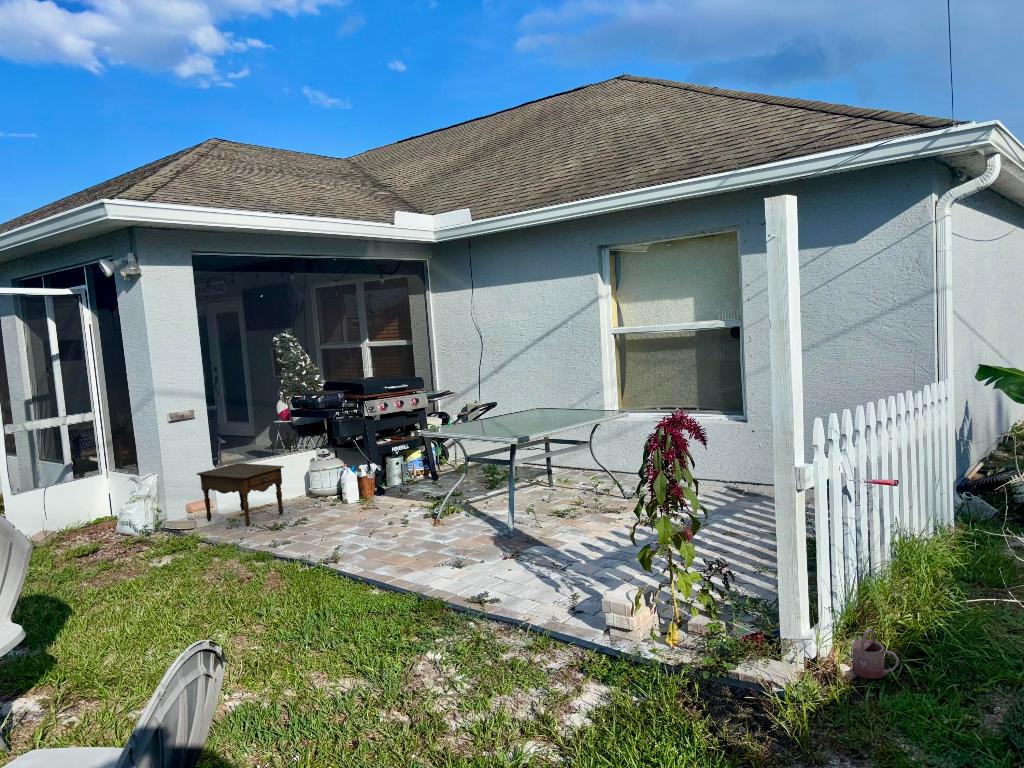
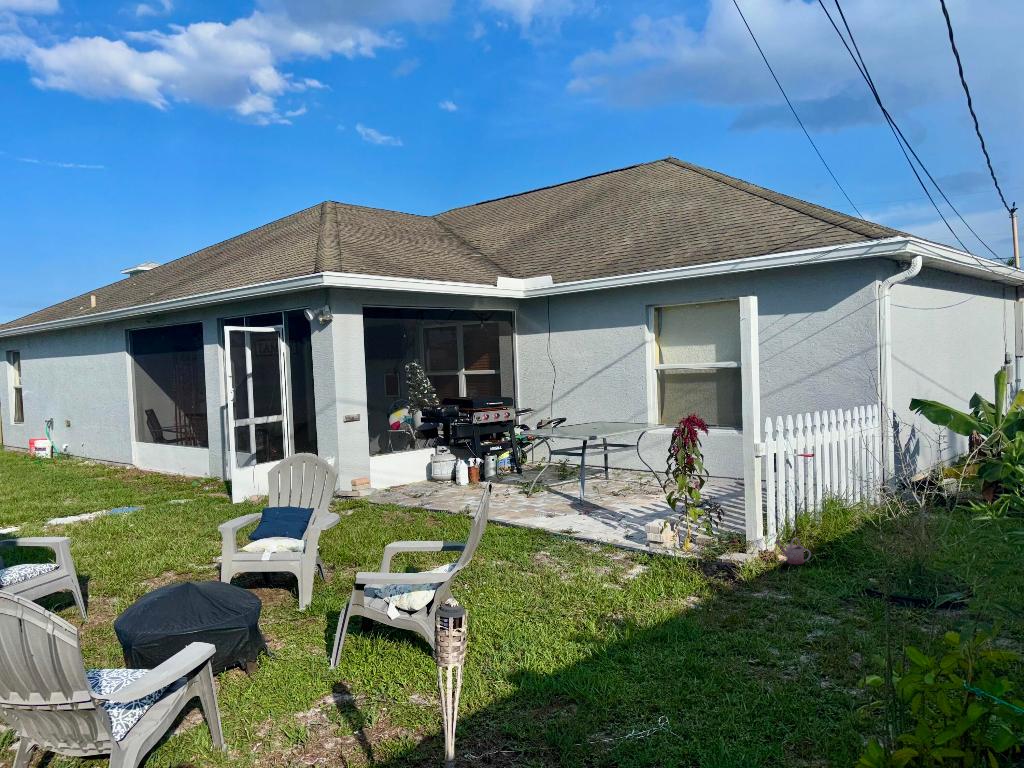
side table: present [197,463,284,527] -> none [360,454,419,496]

